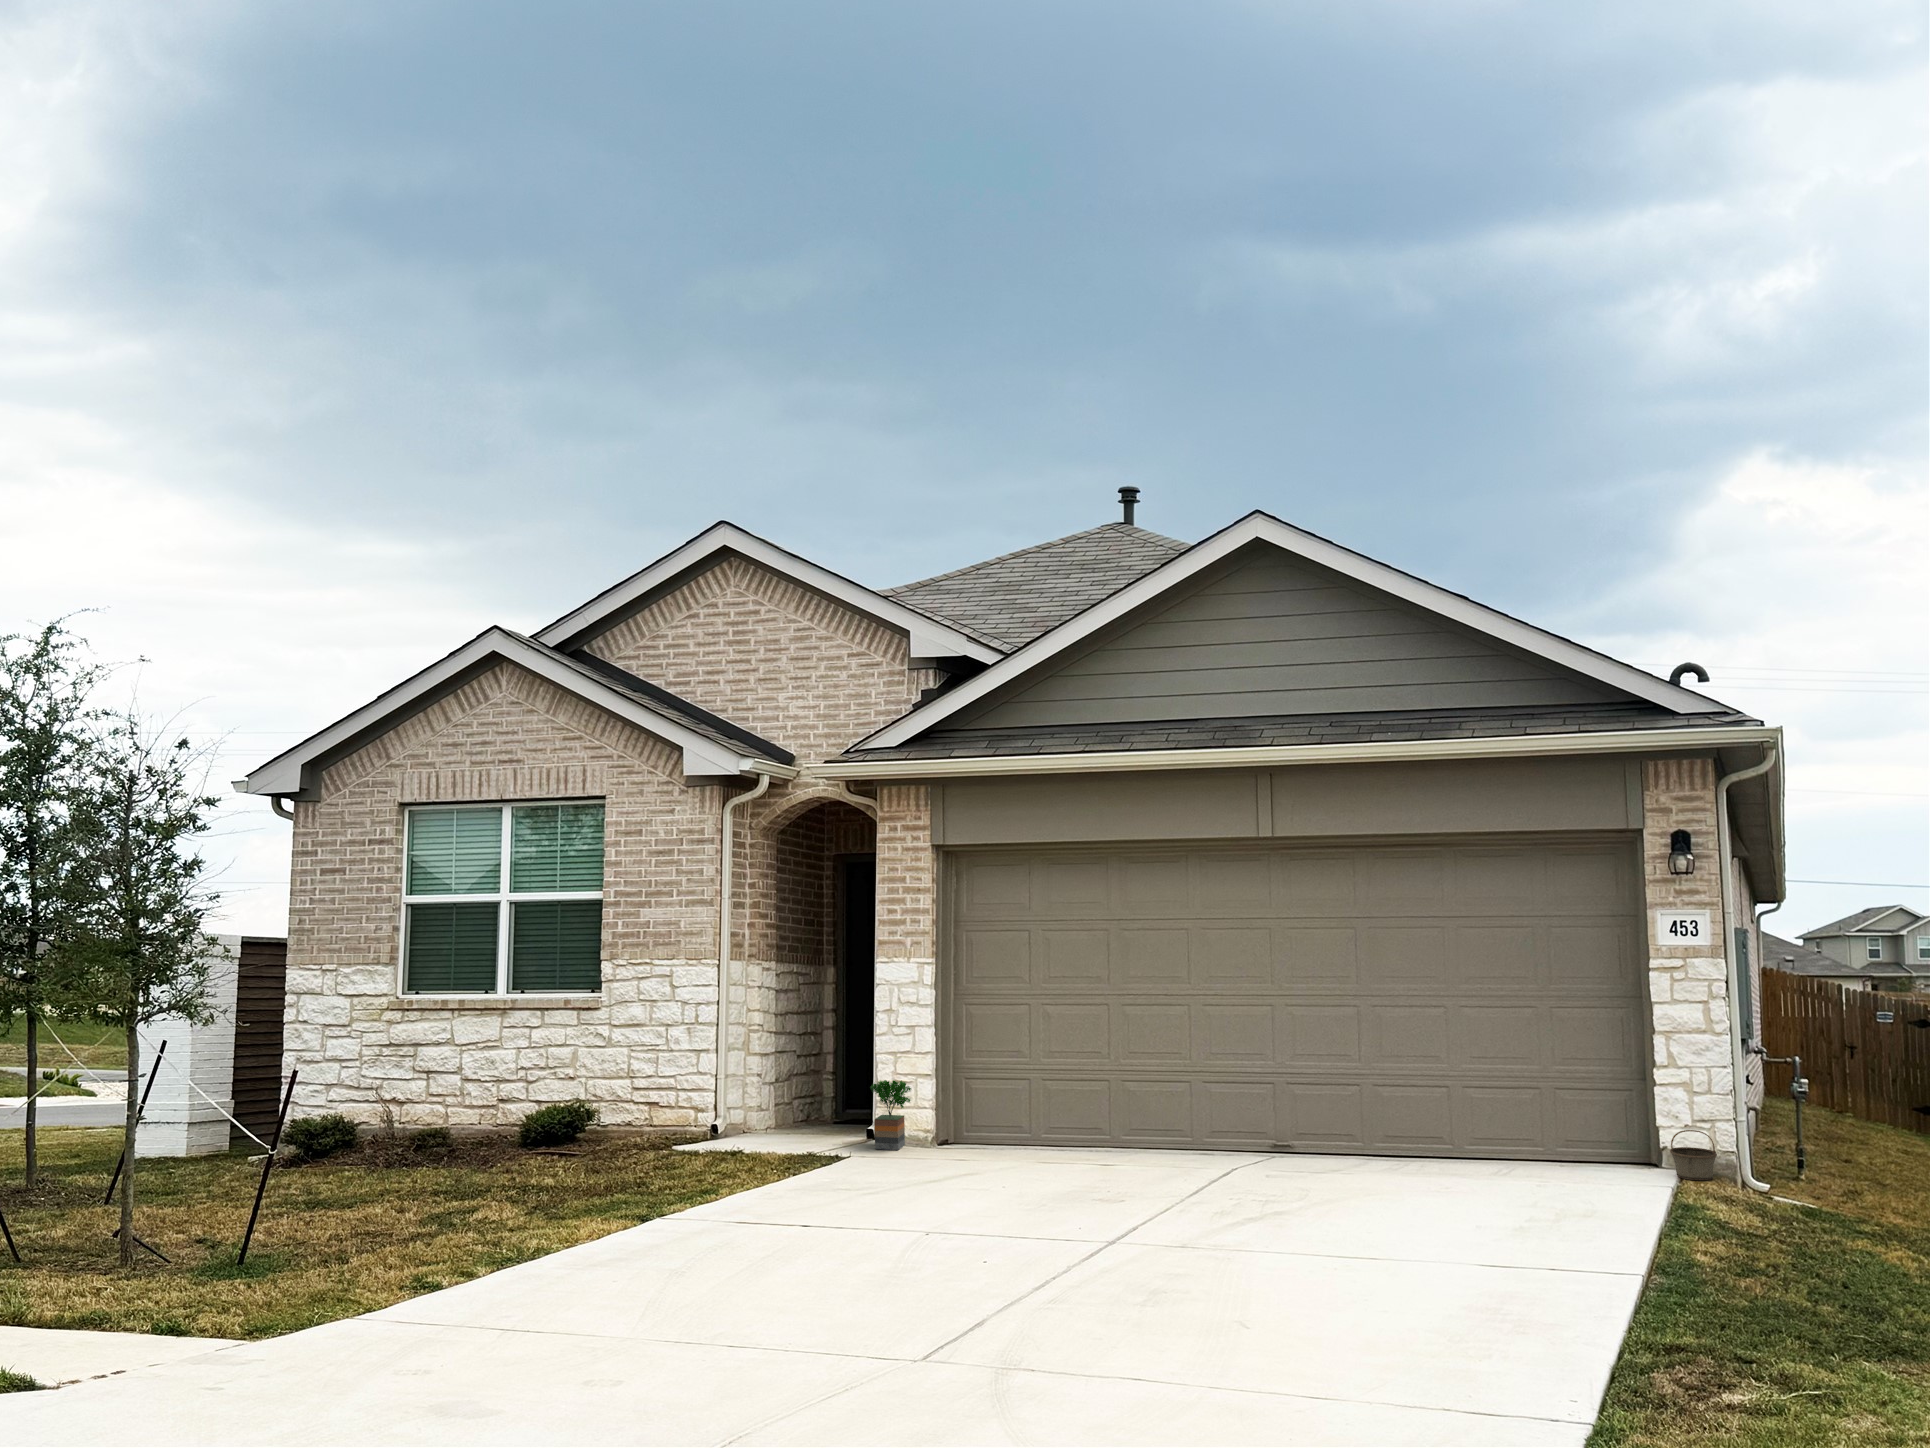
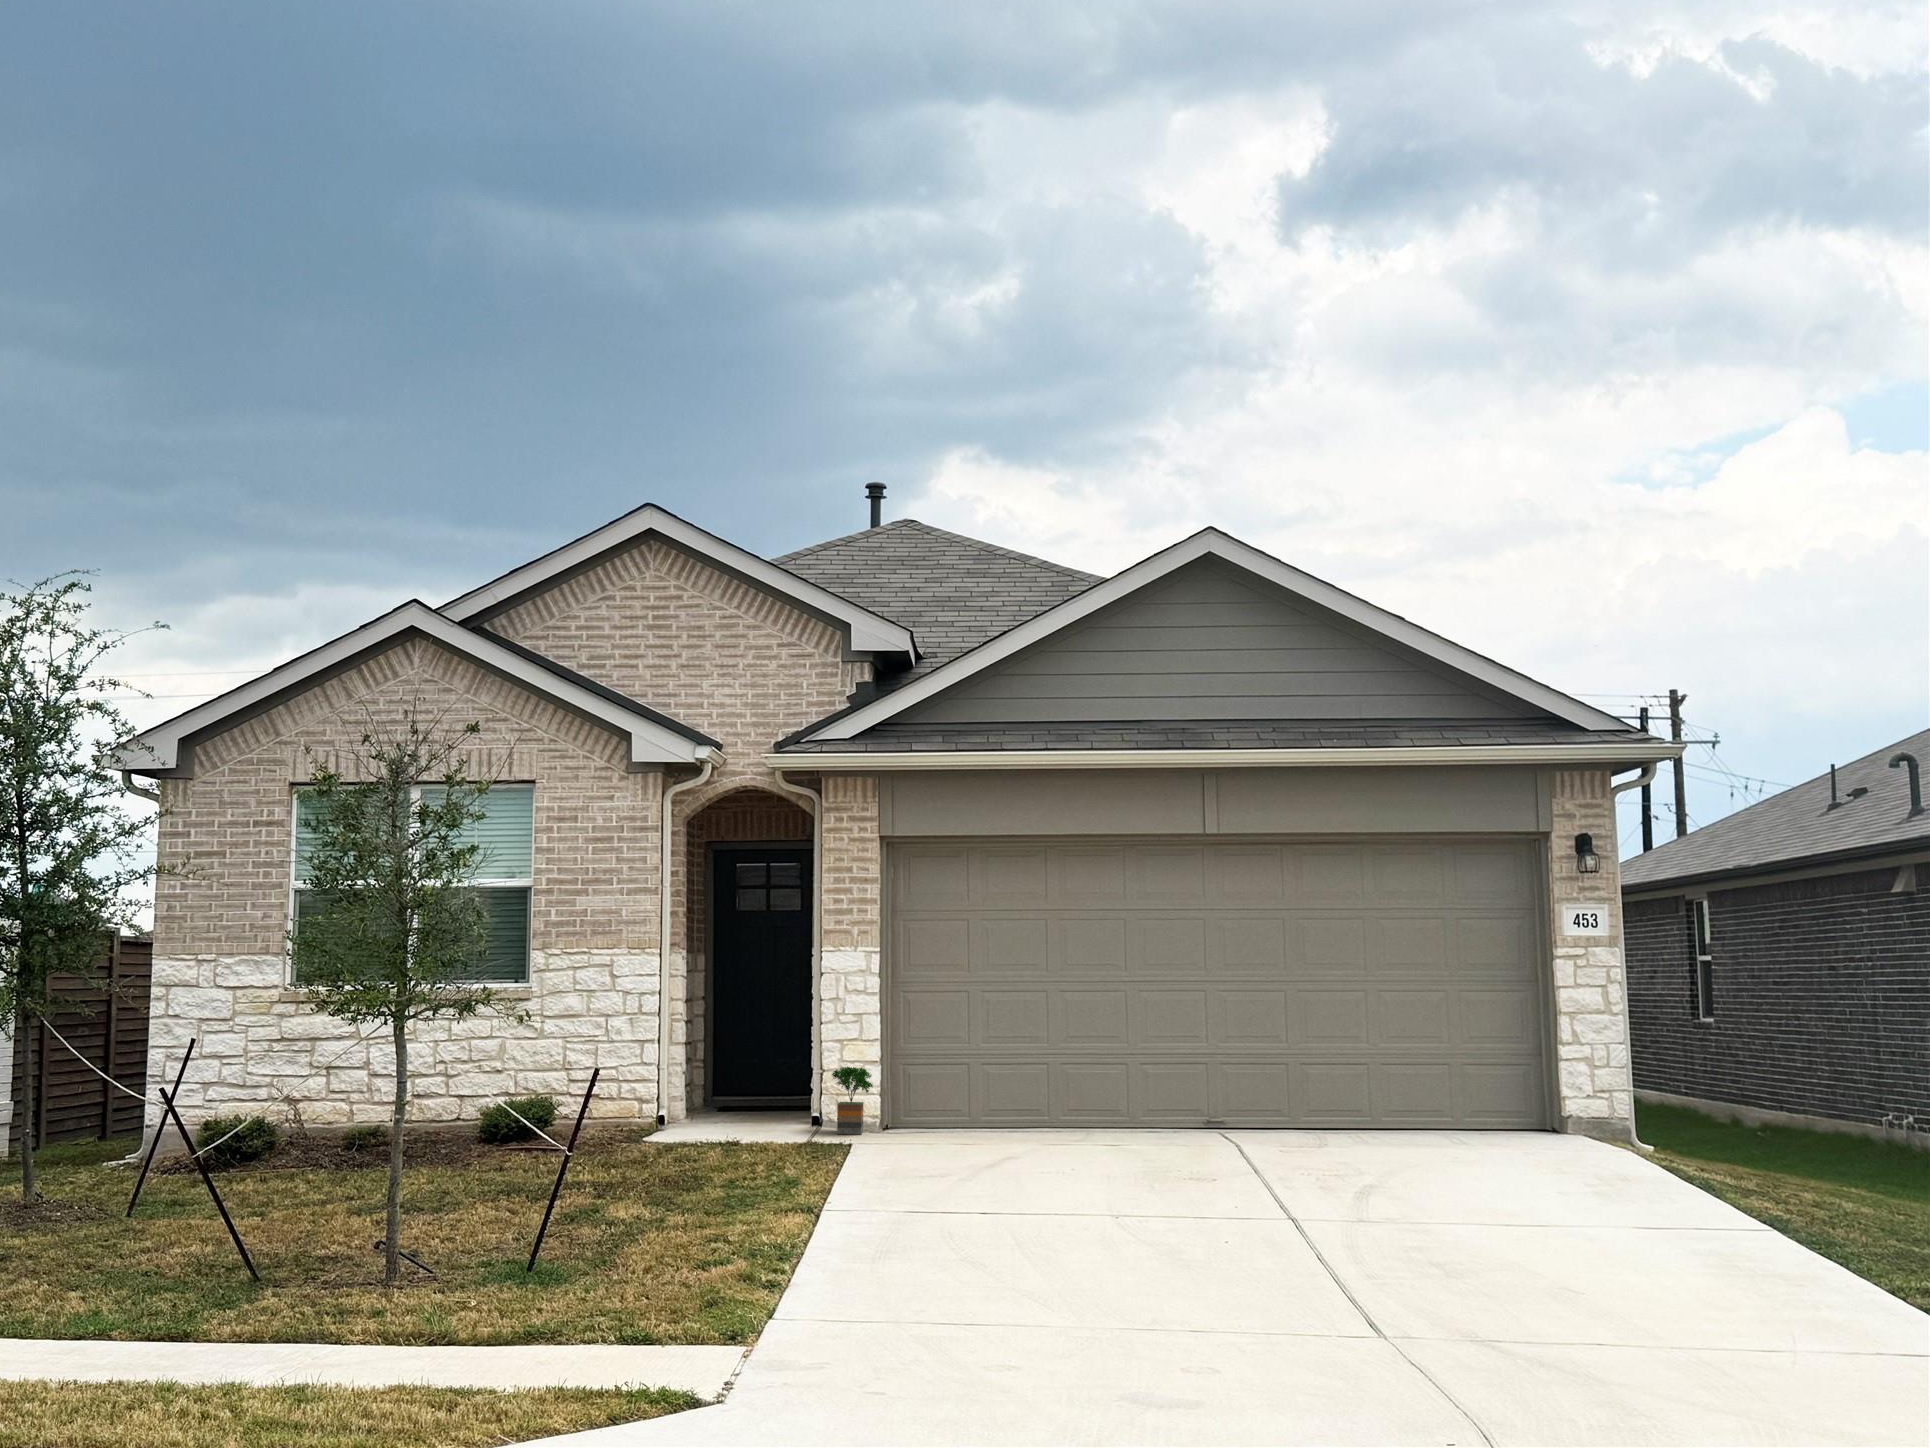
basket: present [1670,1130,1717,1180] -> none [1571,1098,1611,1141]

